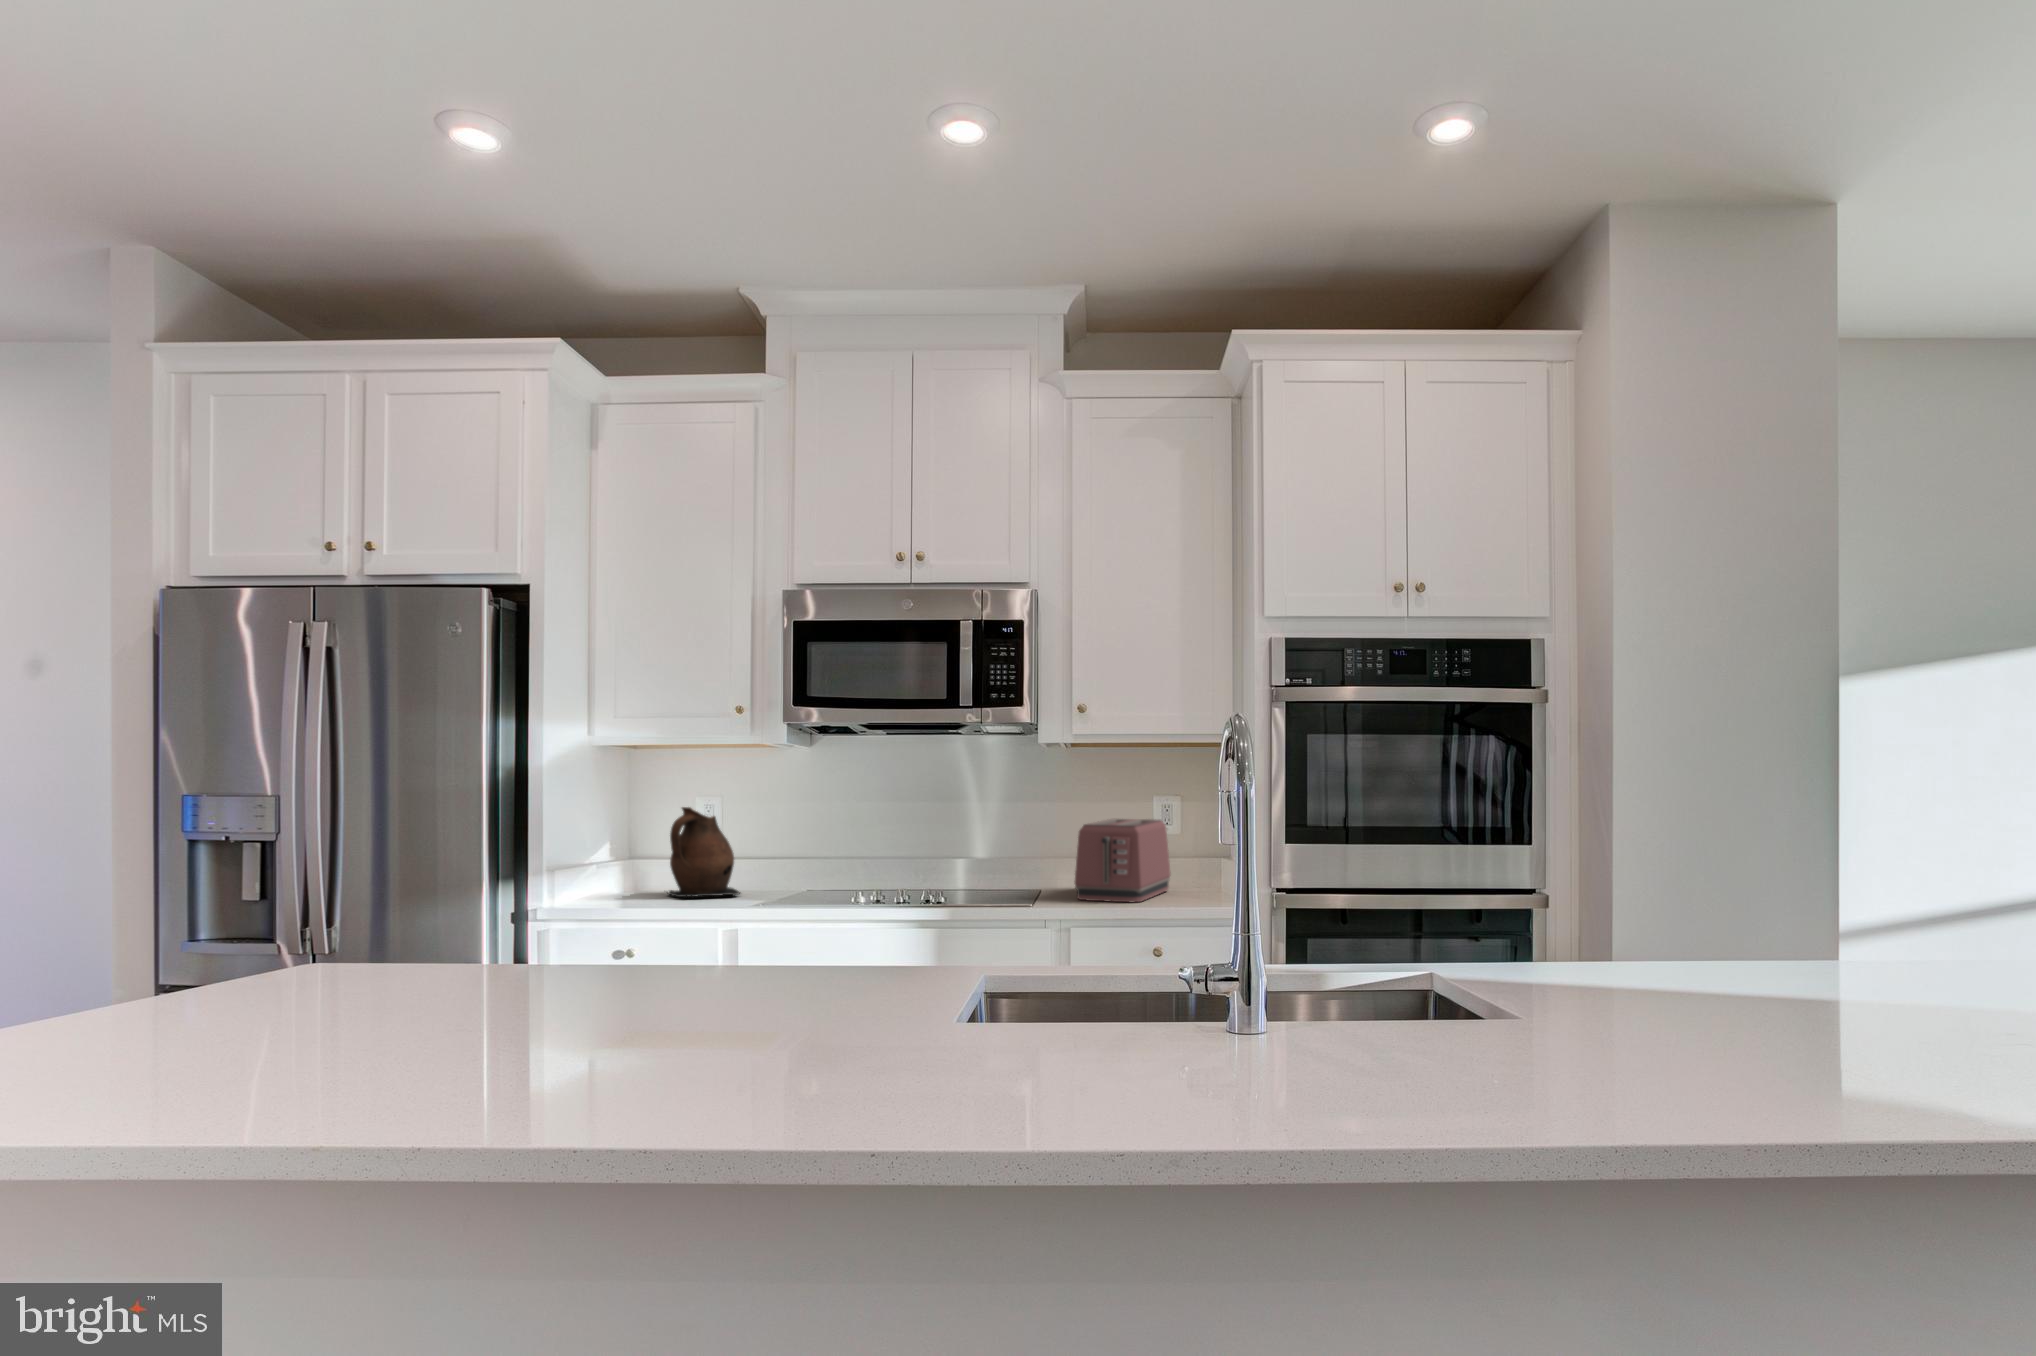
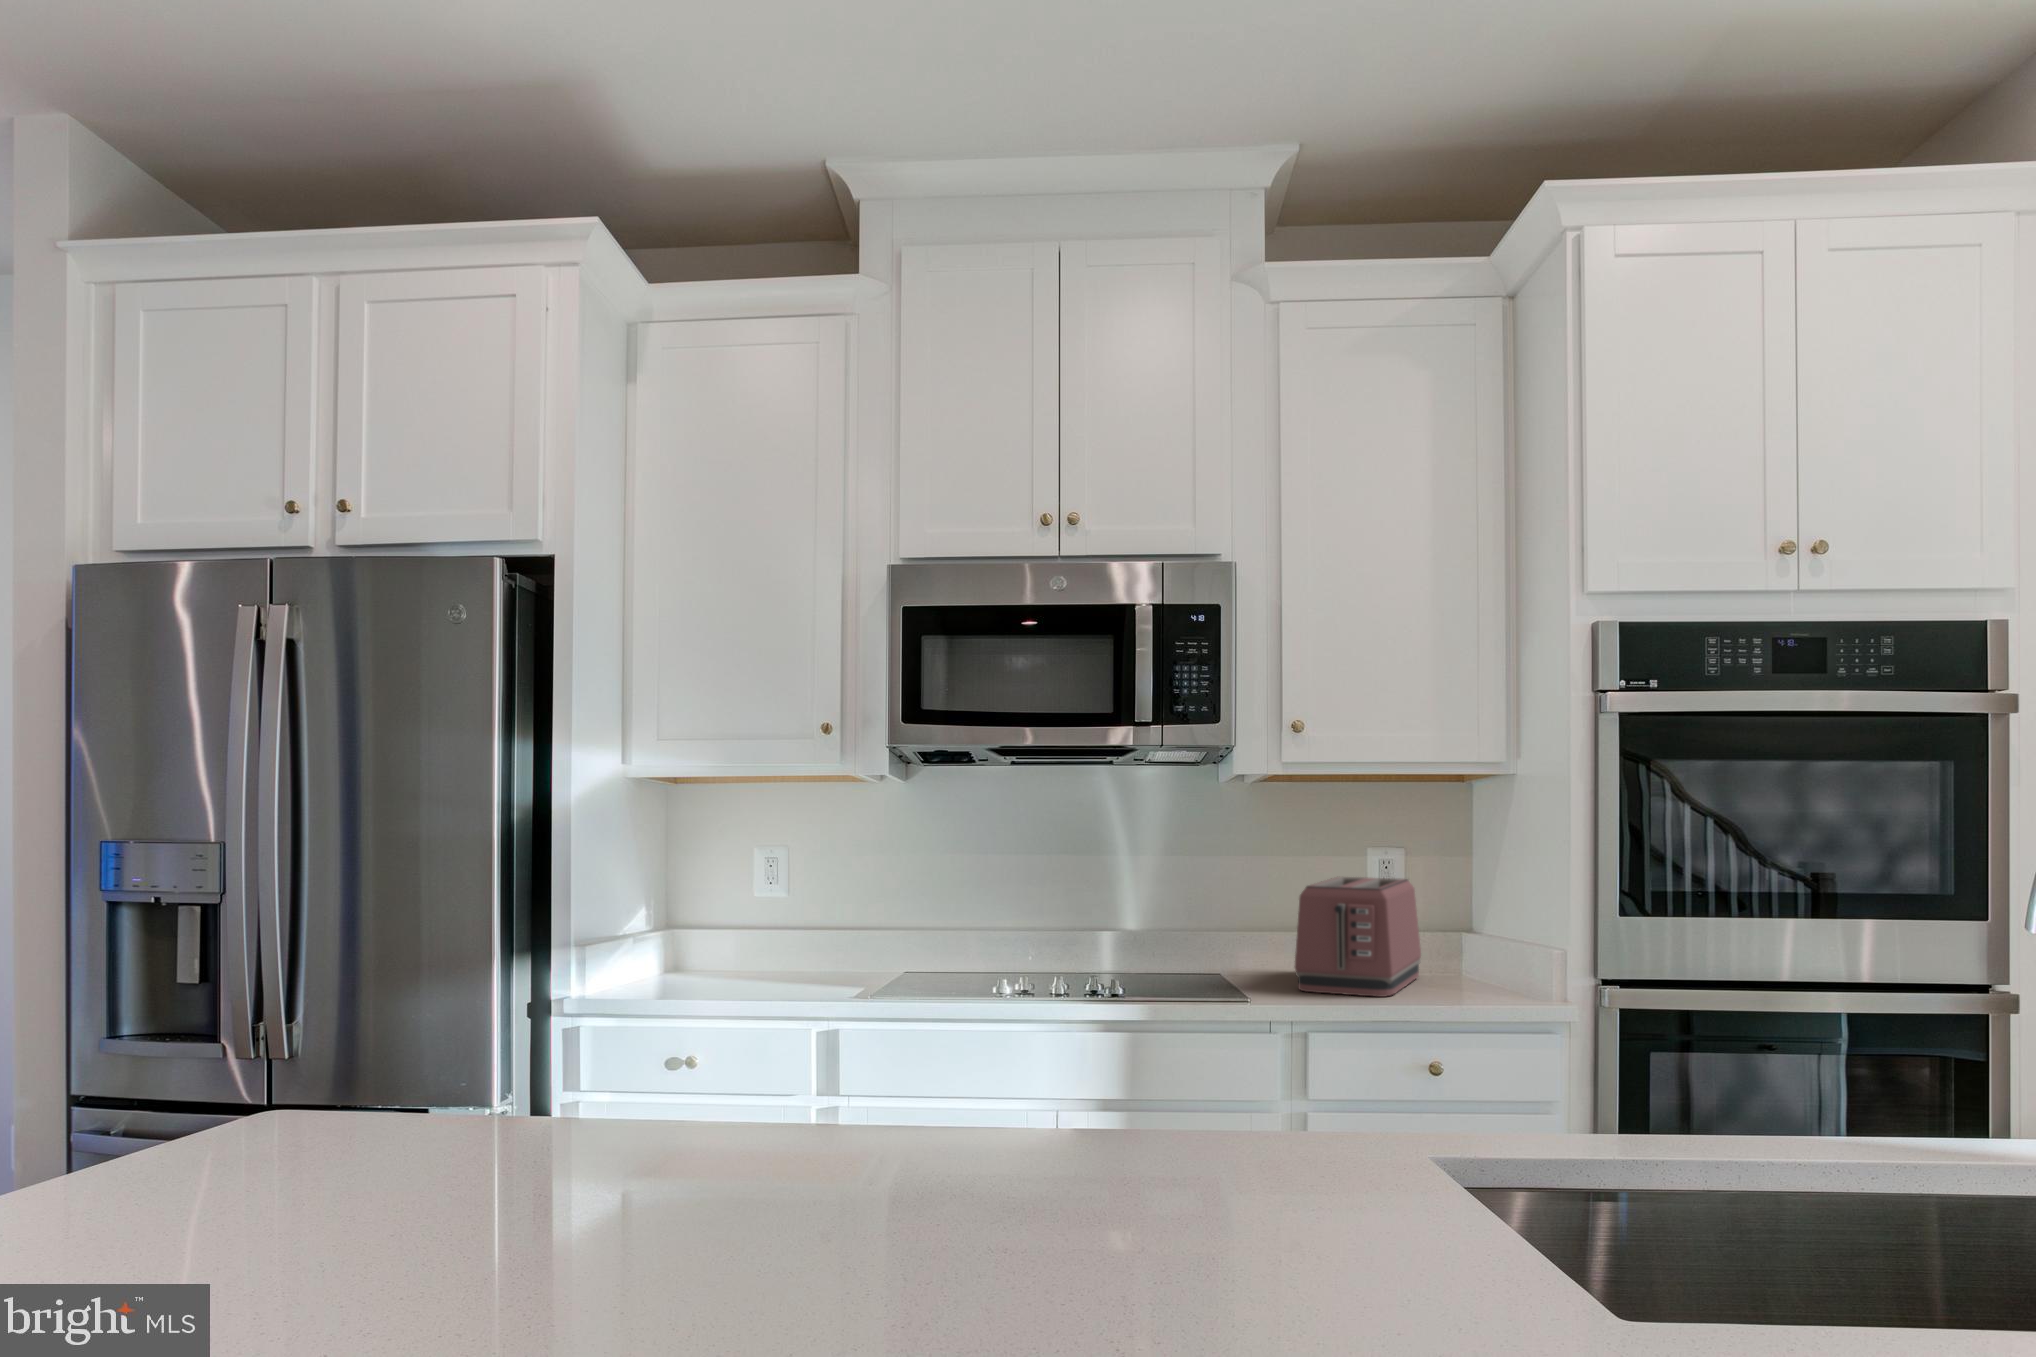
ceramic pitcher: present [667,807,740,897] -> none [734,858,837,980]

